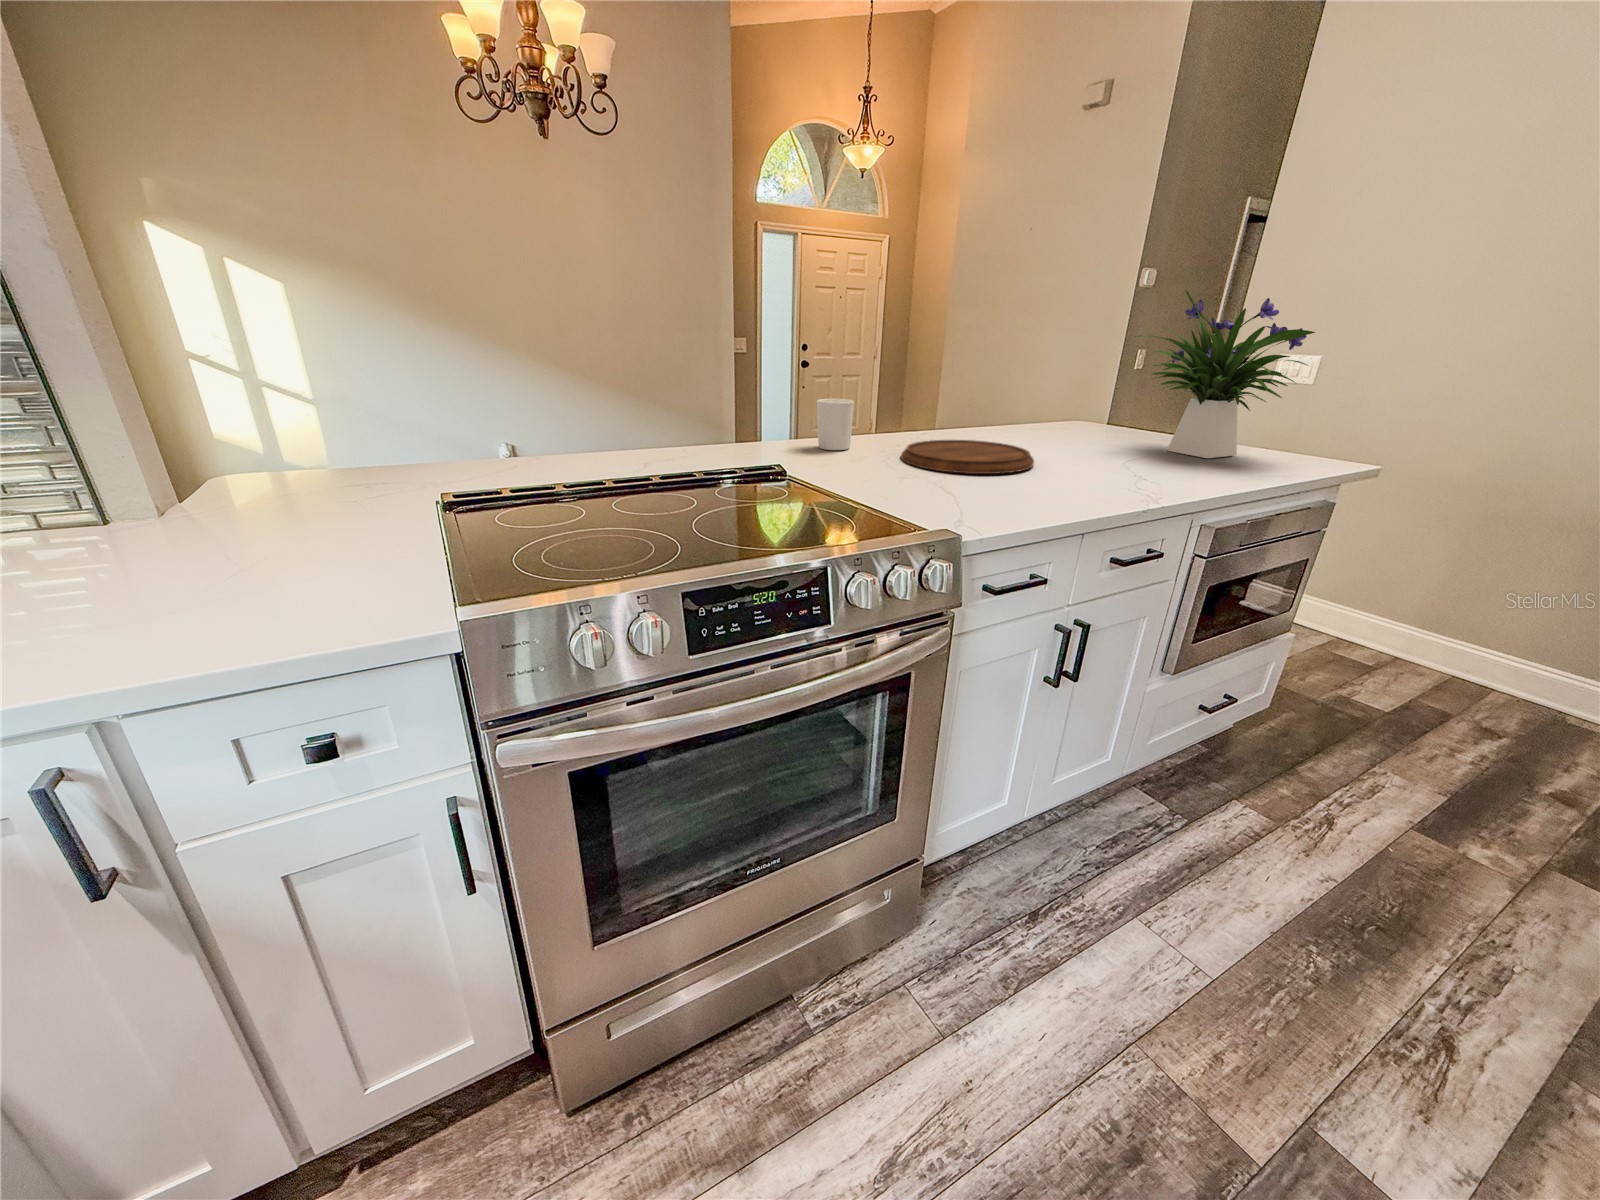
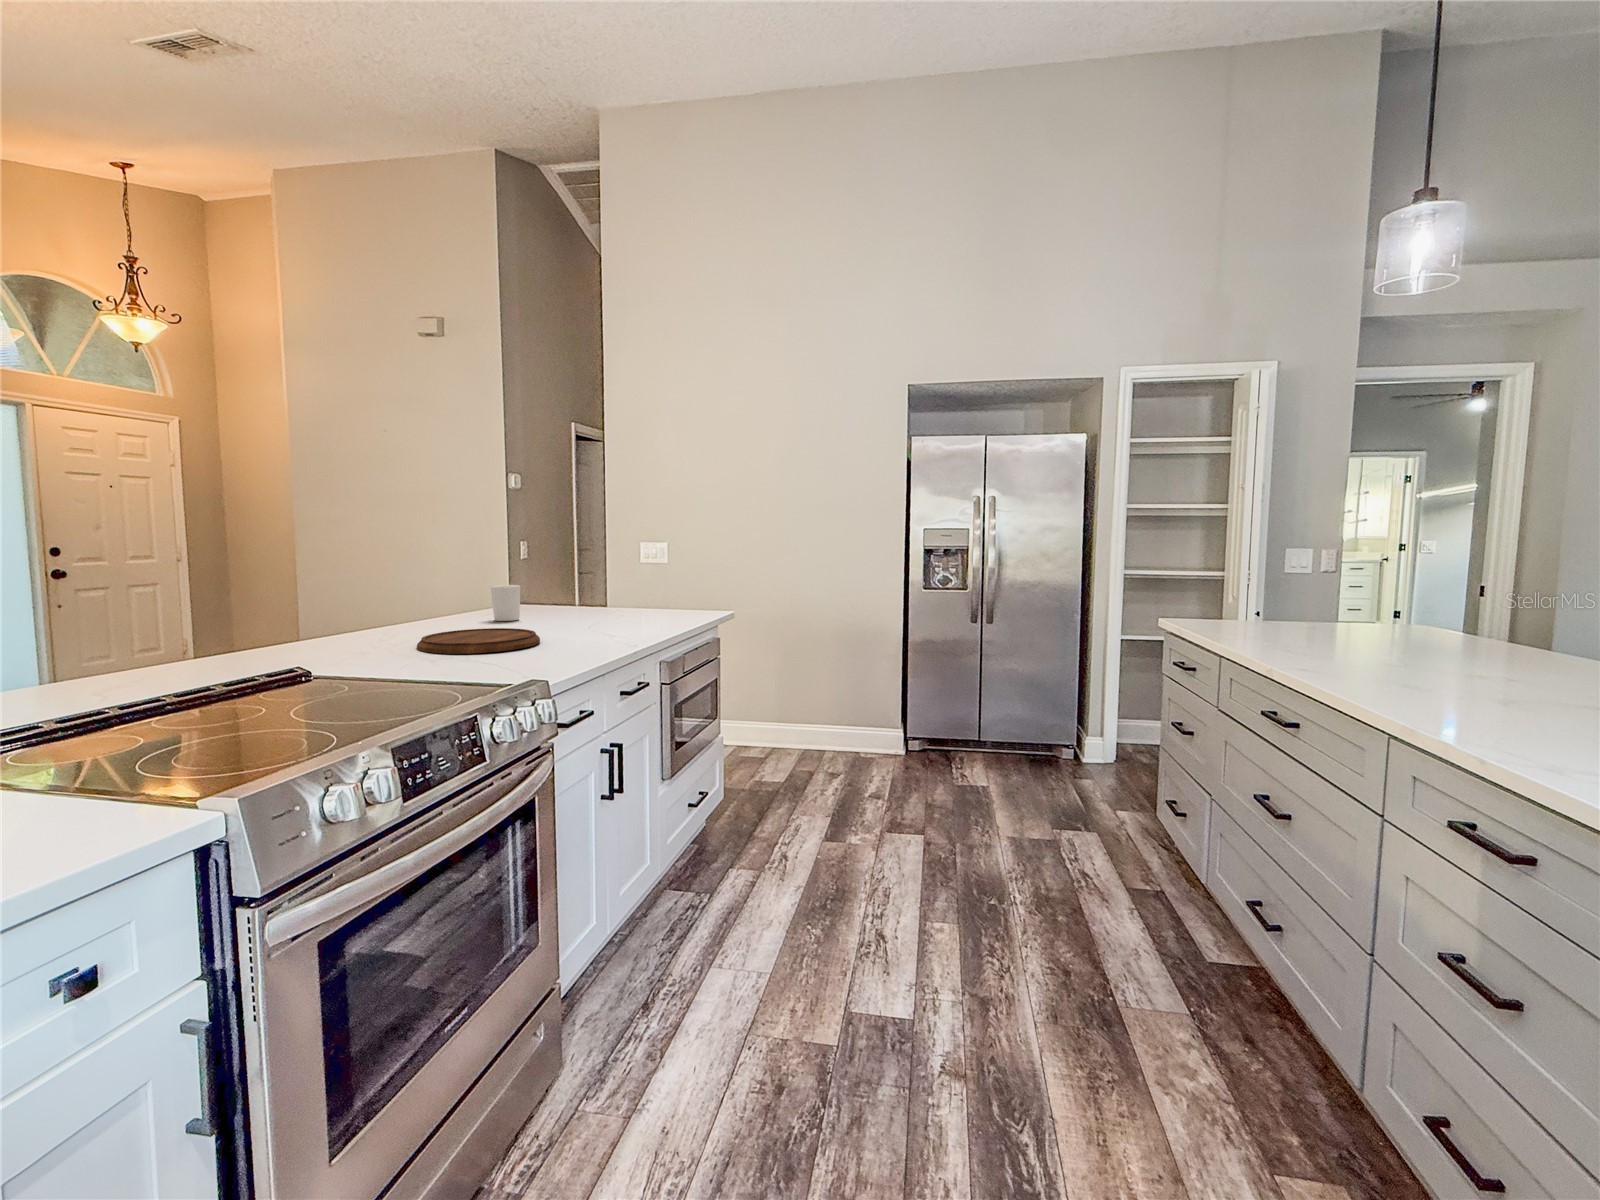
flower arrangement: present [1135,291,1315,458] -> none [577,509,688,622]
candle holder: present [817,399,854,450] -> present [491,585,521,621]

